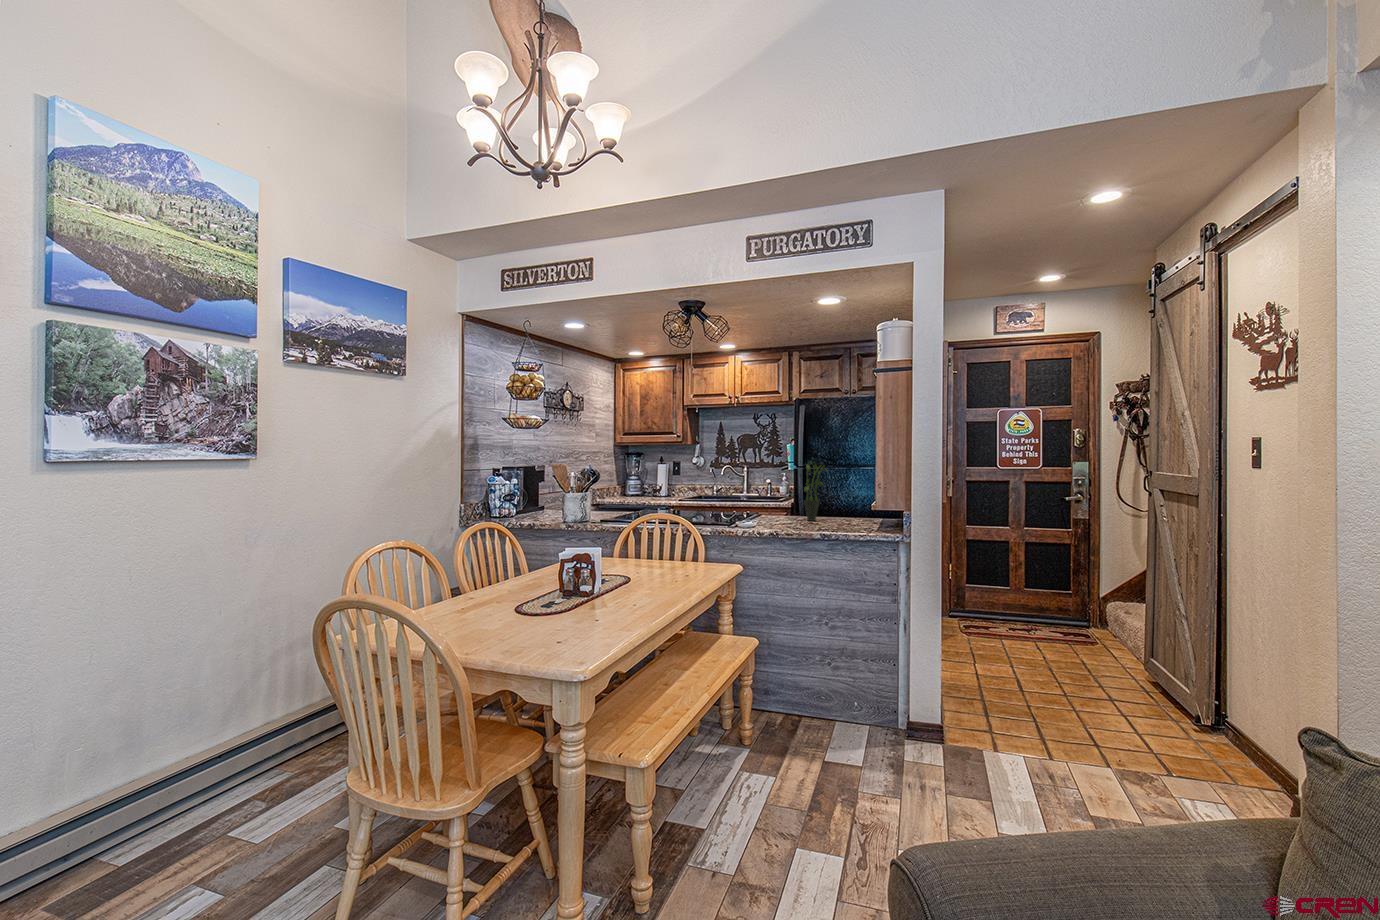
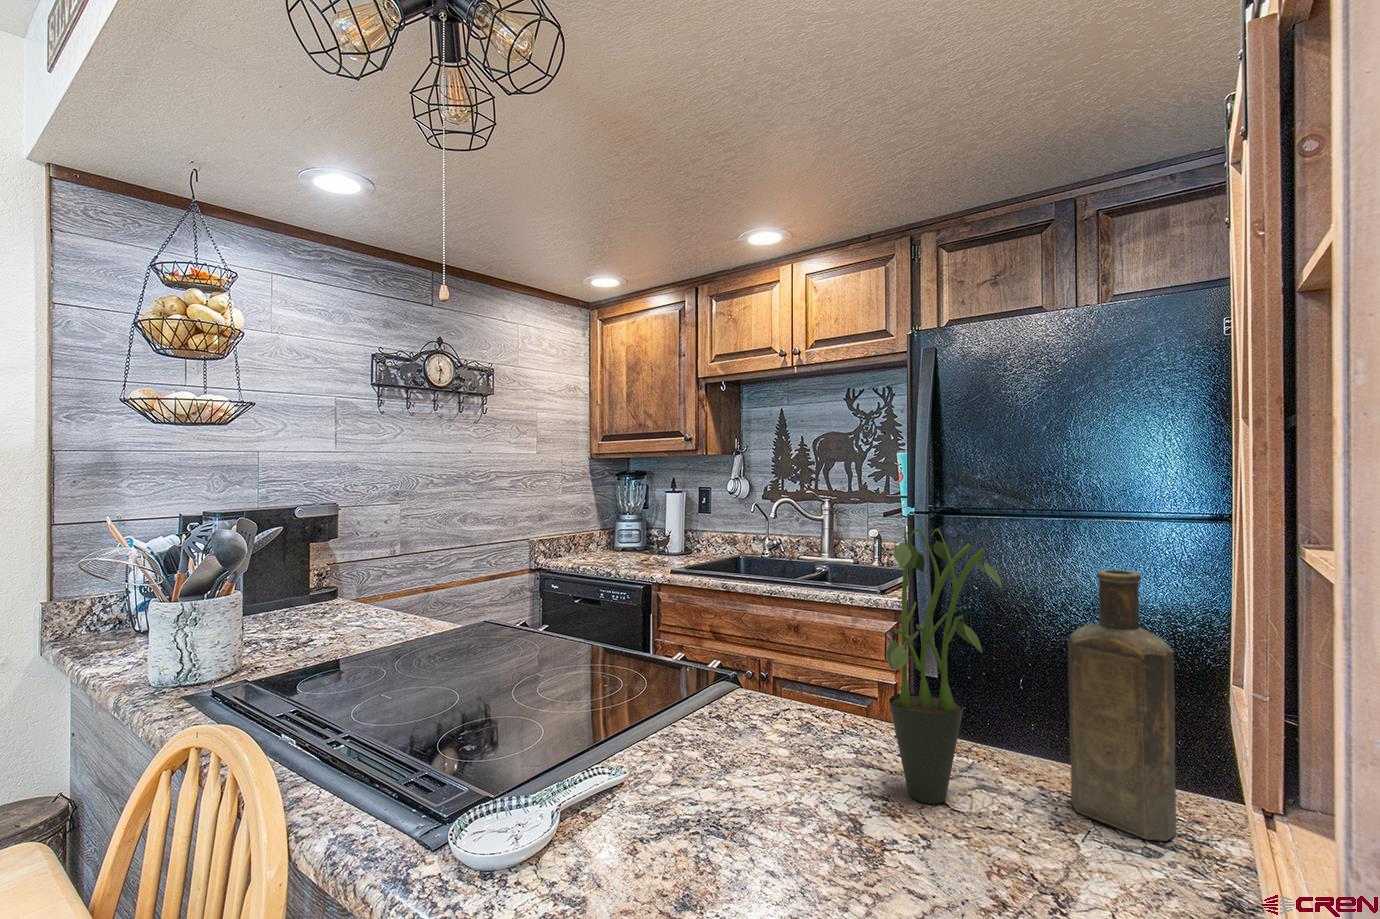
bottle: none [840,470,859,521] -> present [1068,570,1176,841]

